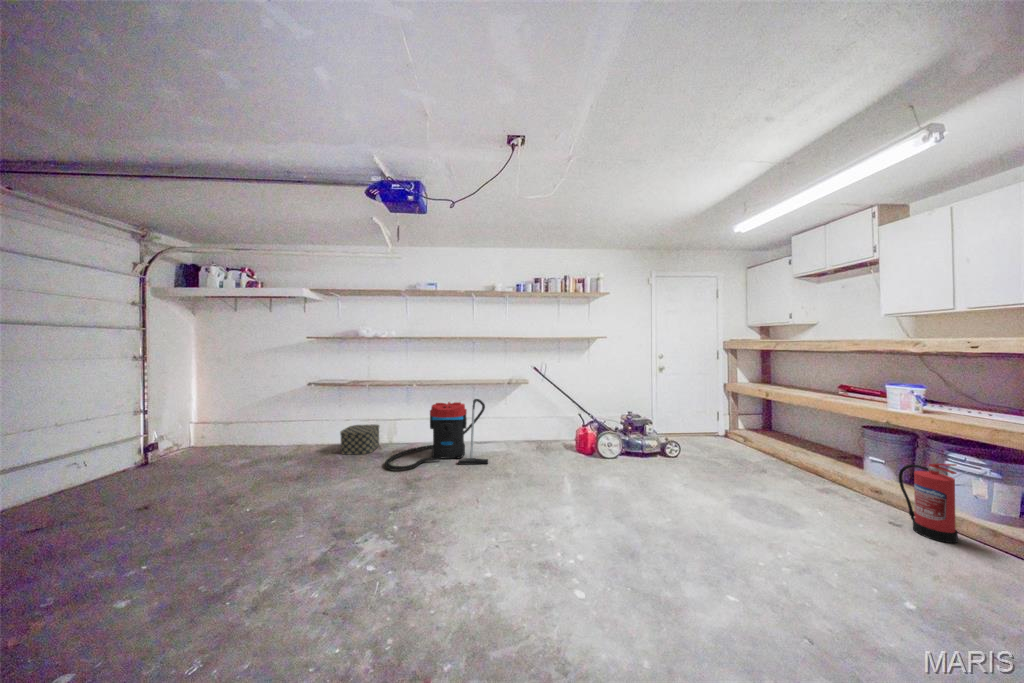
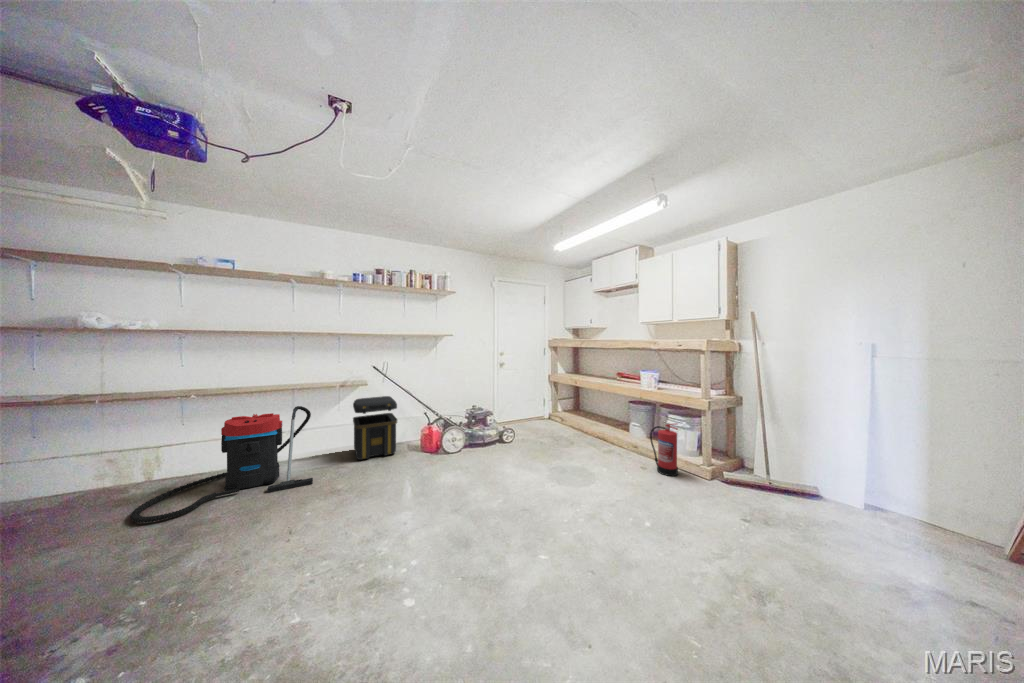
toolbox: none [517,396,555,452] -> present [353,396,397,460]
storage box: present [340,425,379,455] -> none [27,458,125,517]

